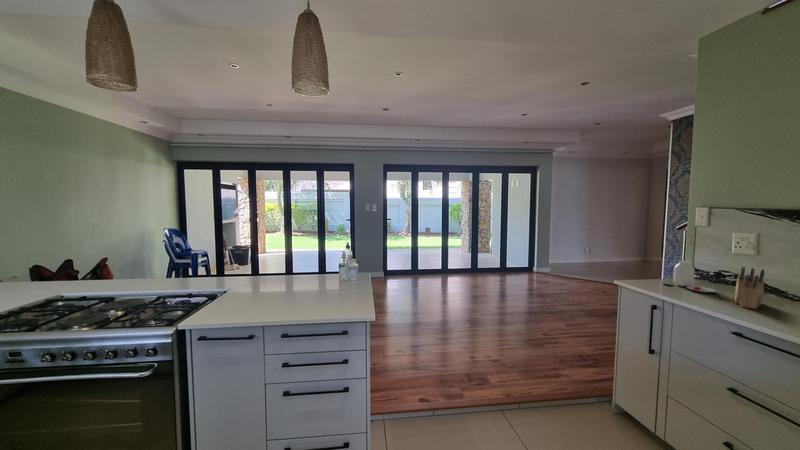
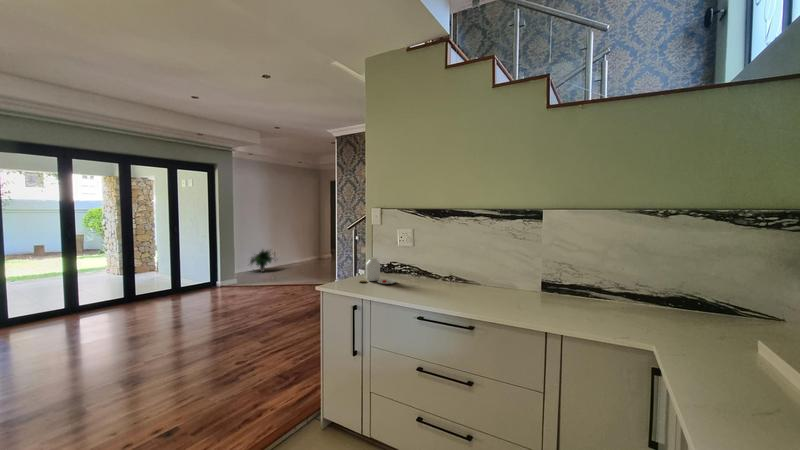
potted plant: none [562,243,595,266] -> present [250,250,272,272]
knife block: present [734,267,764,309] -> none [409,258,432,292]

